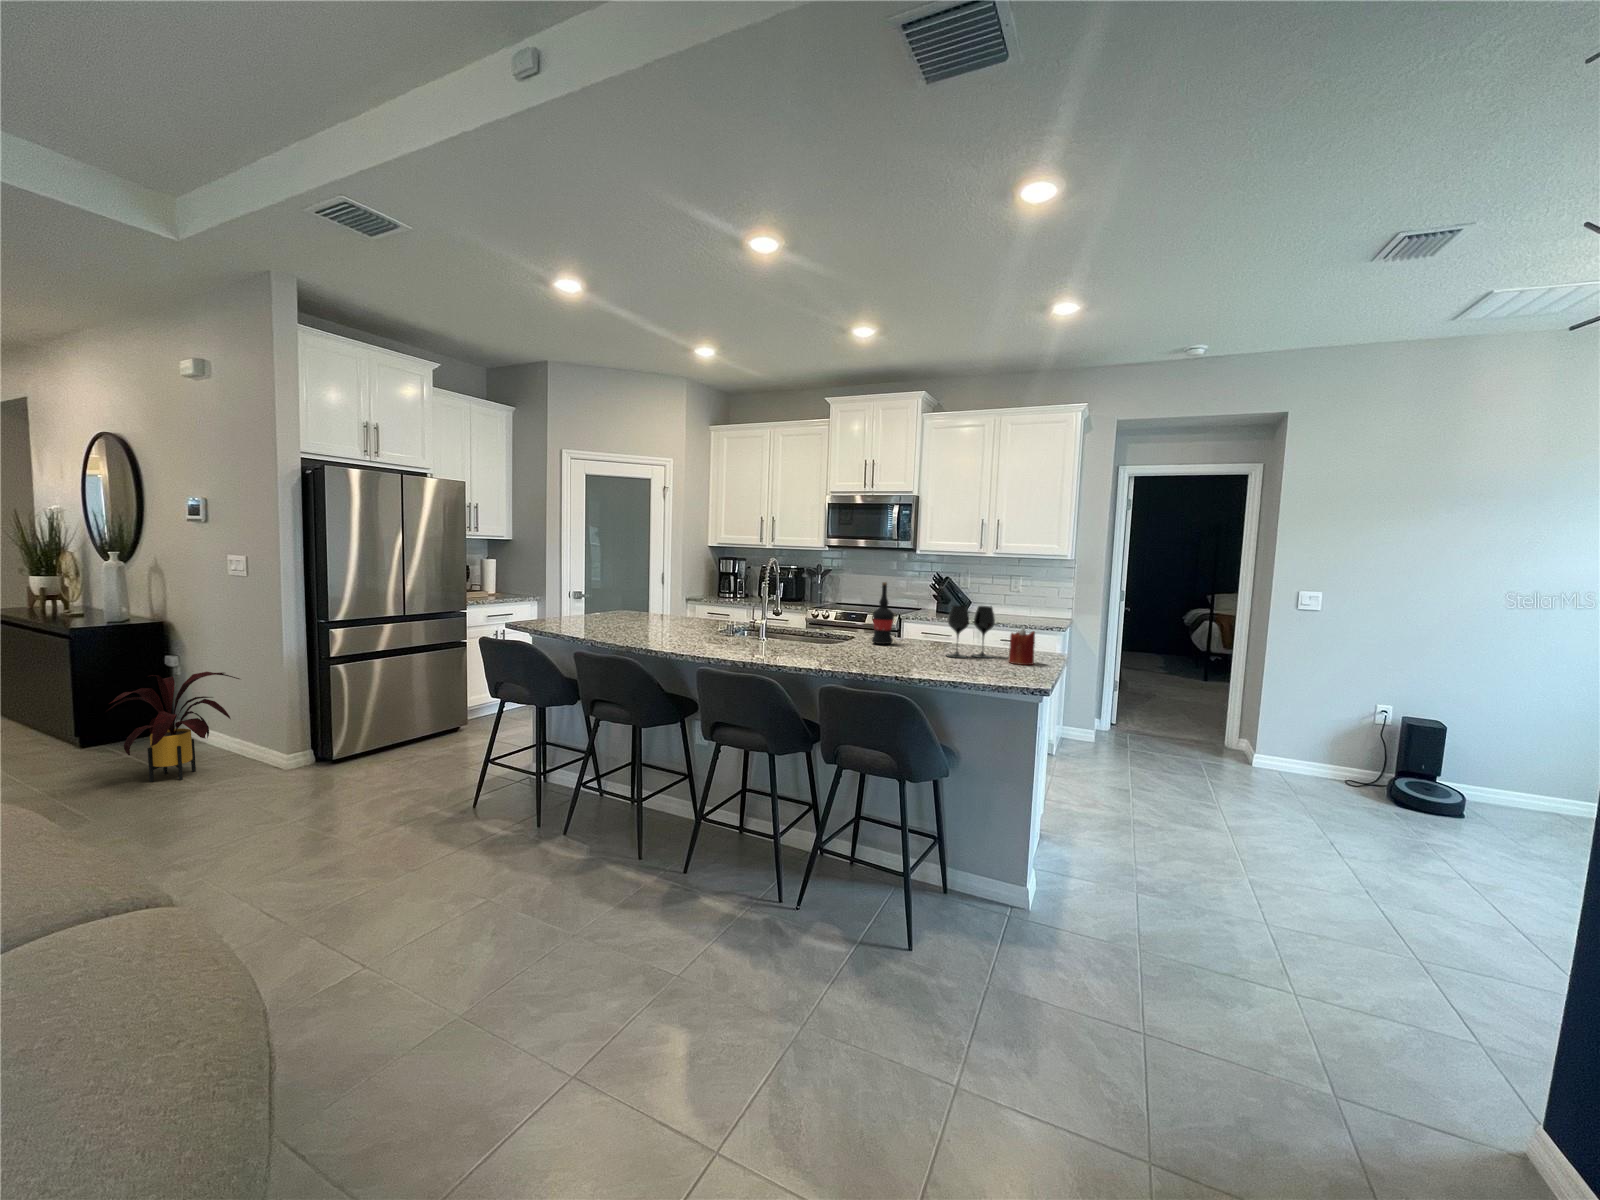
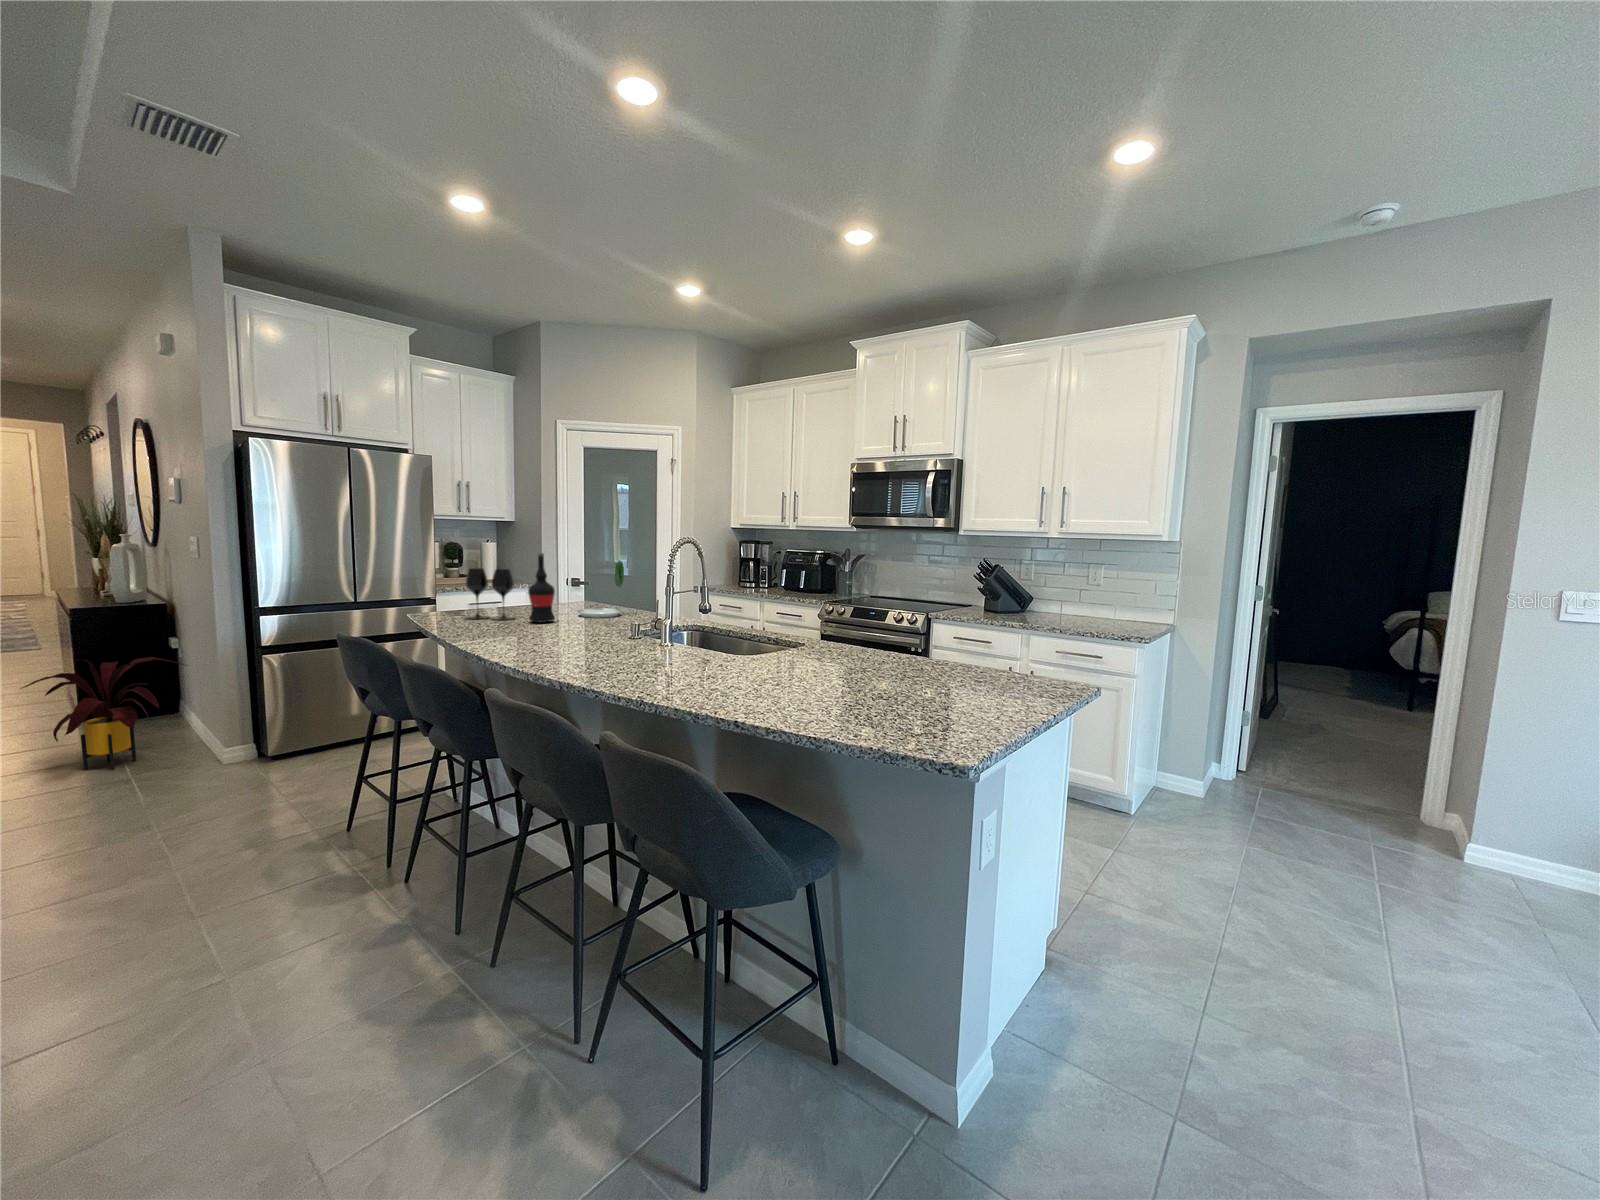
plate: none [654,577,689,623] -> present [577,561,624,618]
wine bottle: present [872,582,894,644] -> present [528,553,555,622]
wine glass: present [947,606,995,658] -> present [466,568,514,620]
candle: present [1009,628,1035,665] -> none [952,642,996,705]

